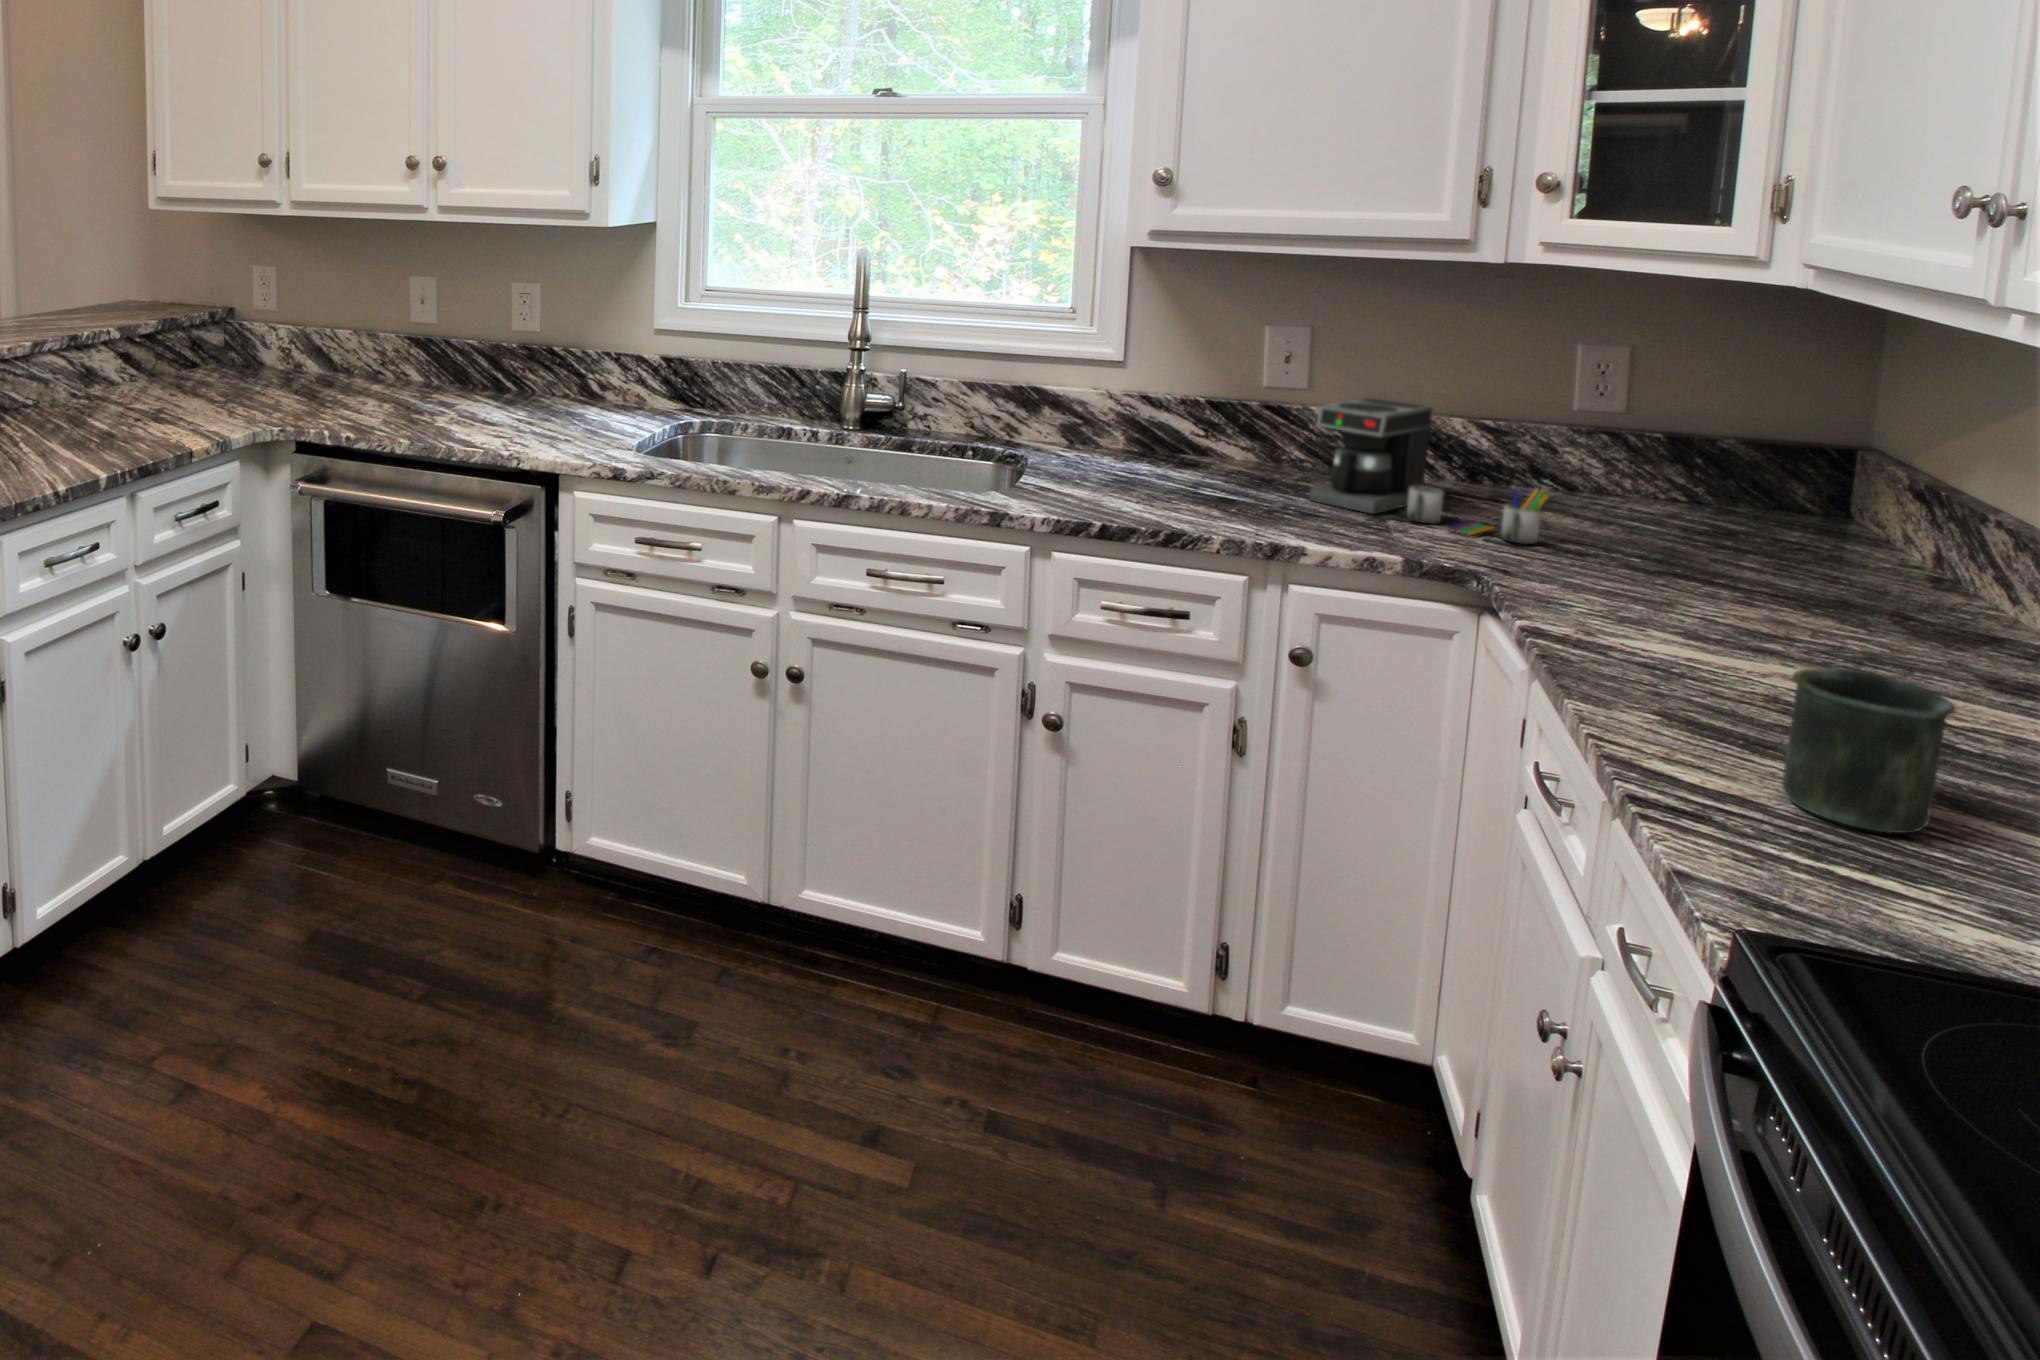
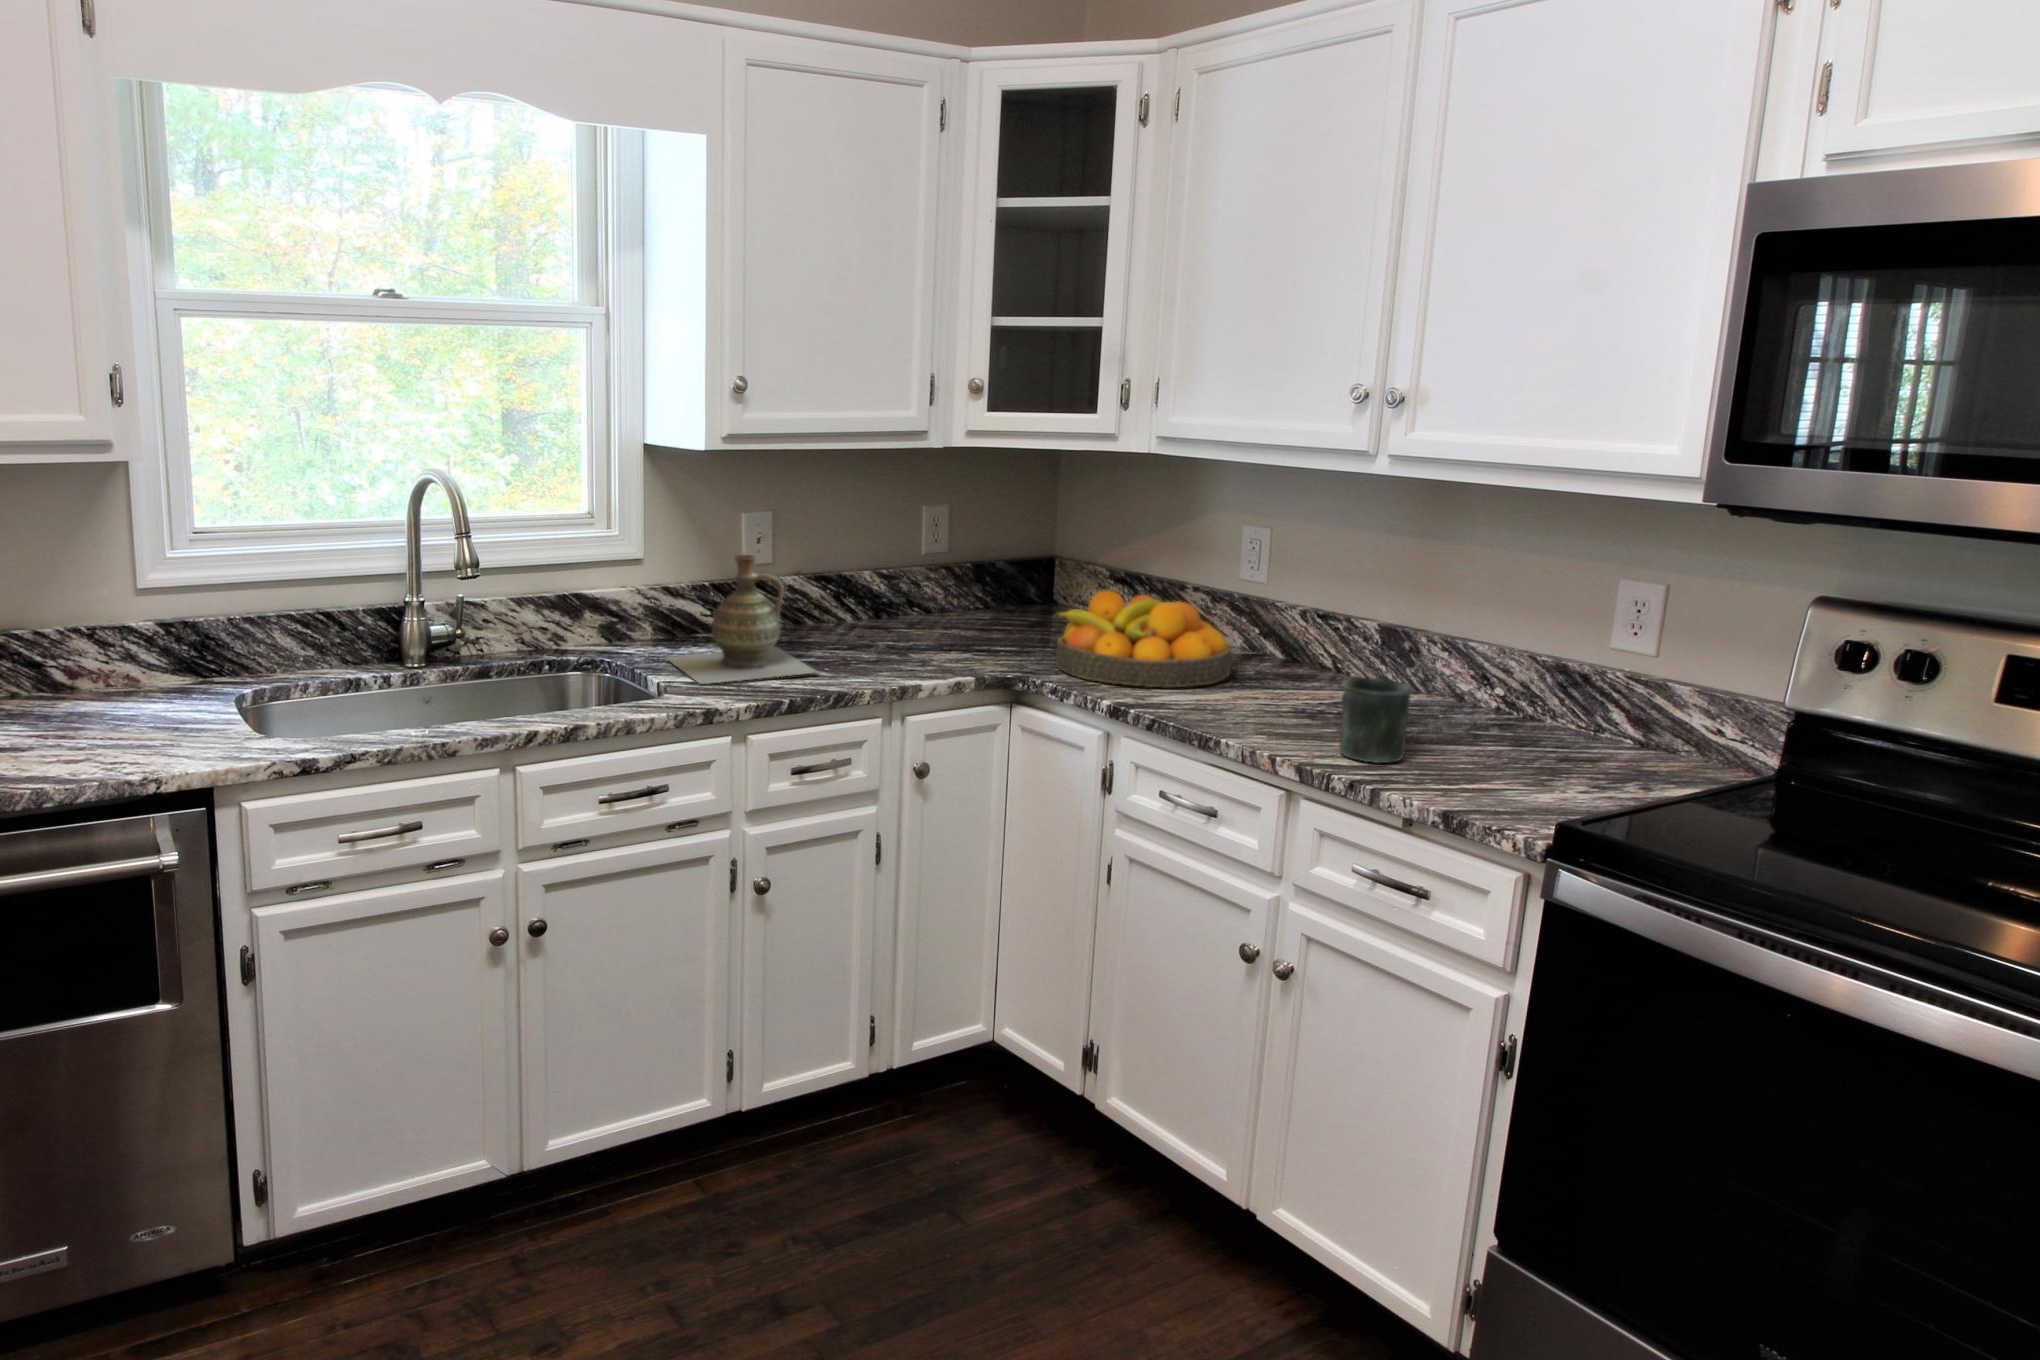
ceramic jug: none [1059,364,1229,509] -> present [667,554,817,684]
coffee maker: present [1309,398,1551,544] -> none [841,562,1007,656]
fruit bowl: none [1574,483,1922,655] -> present [1056,590,1231,687]

